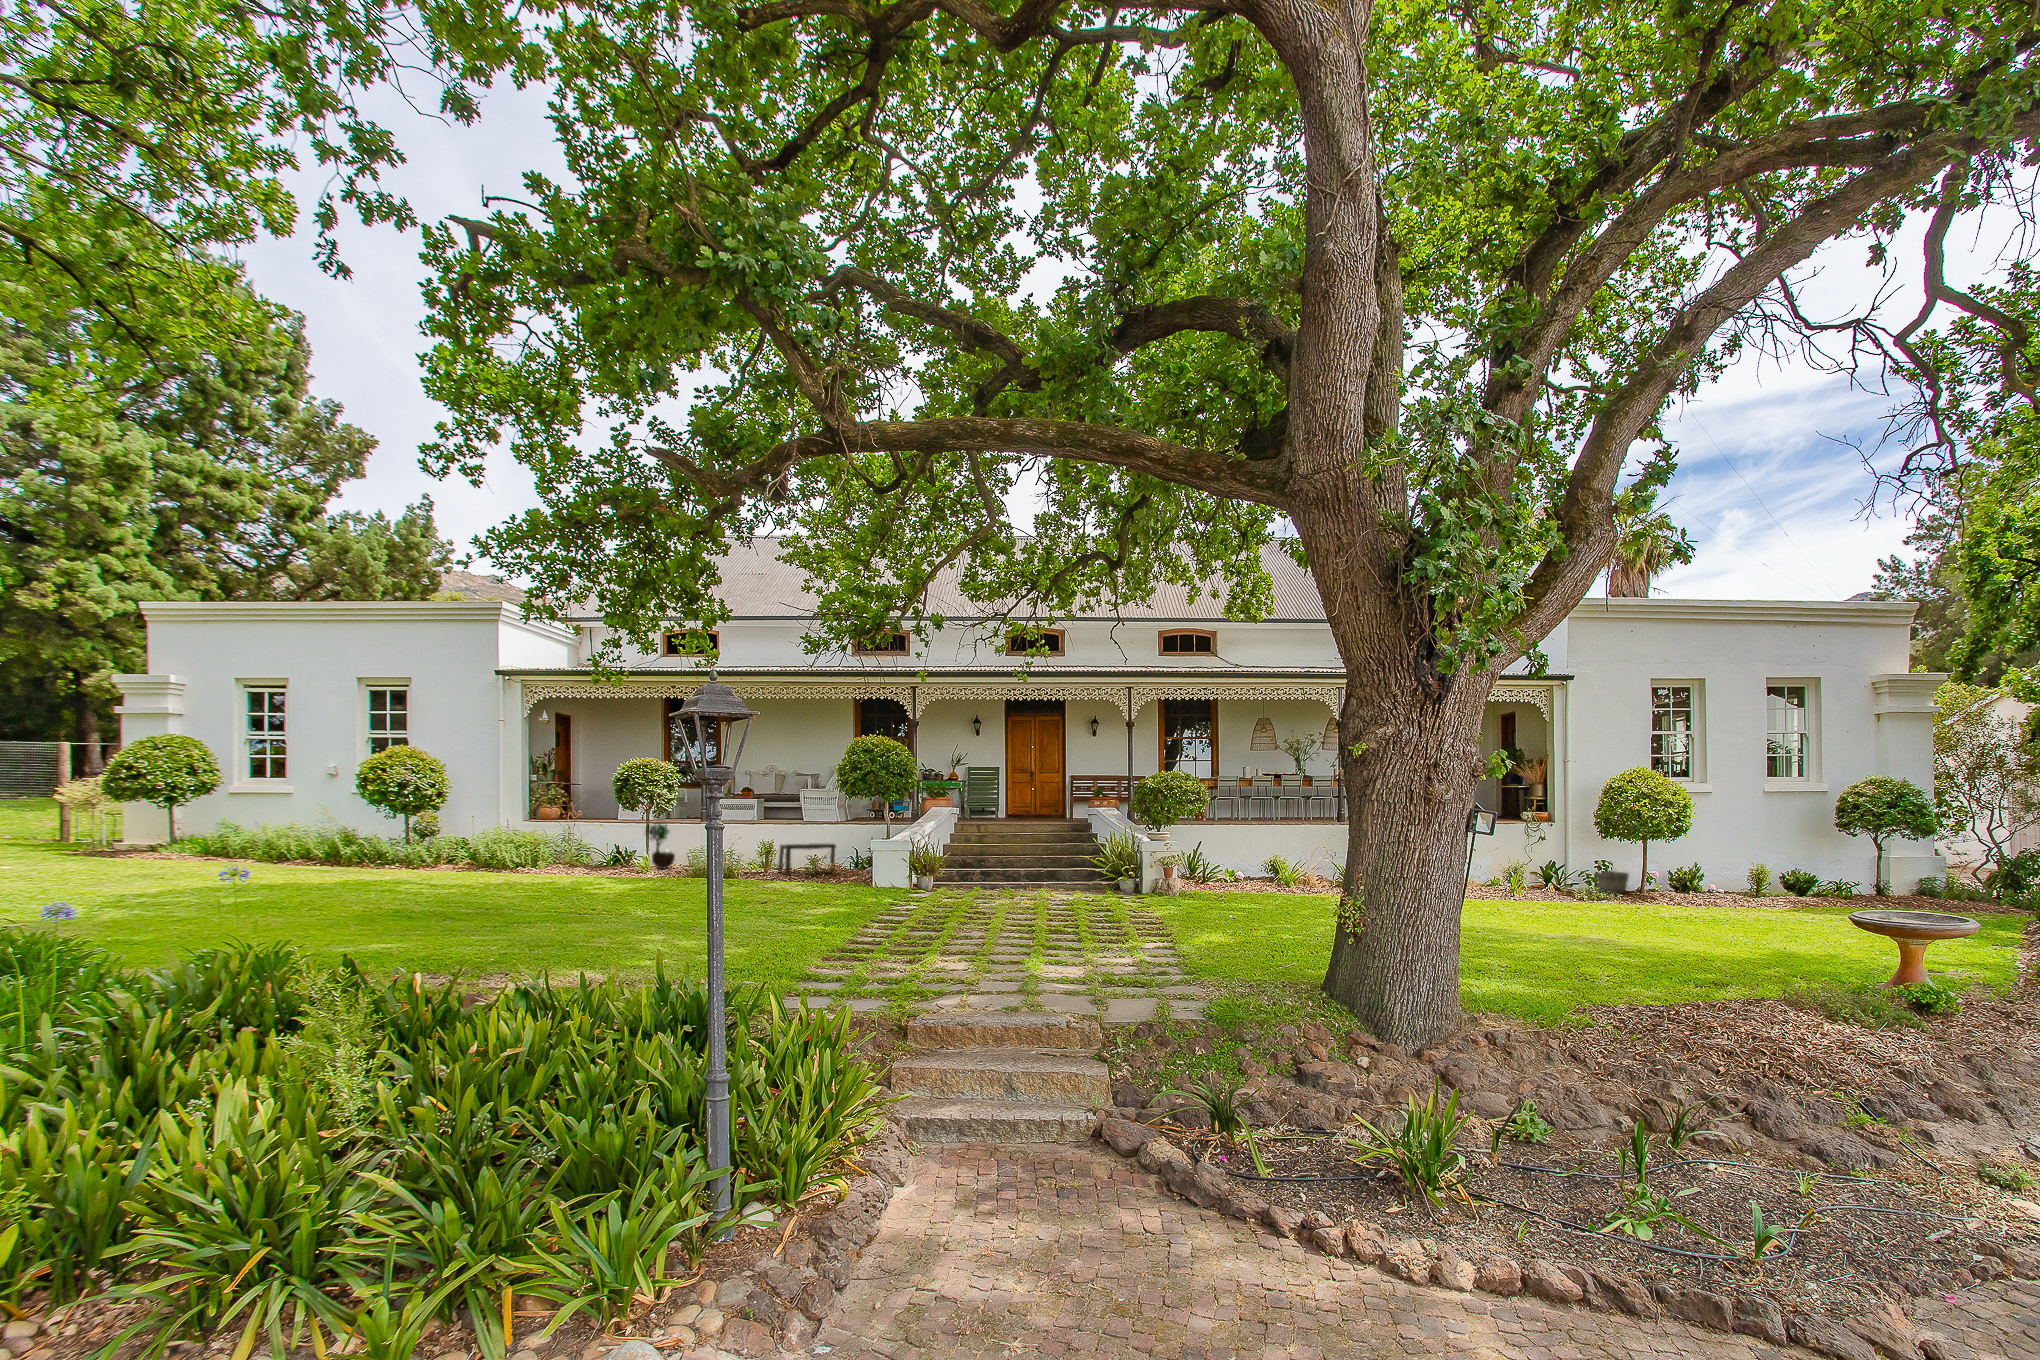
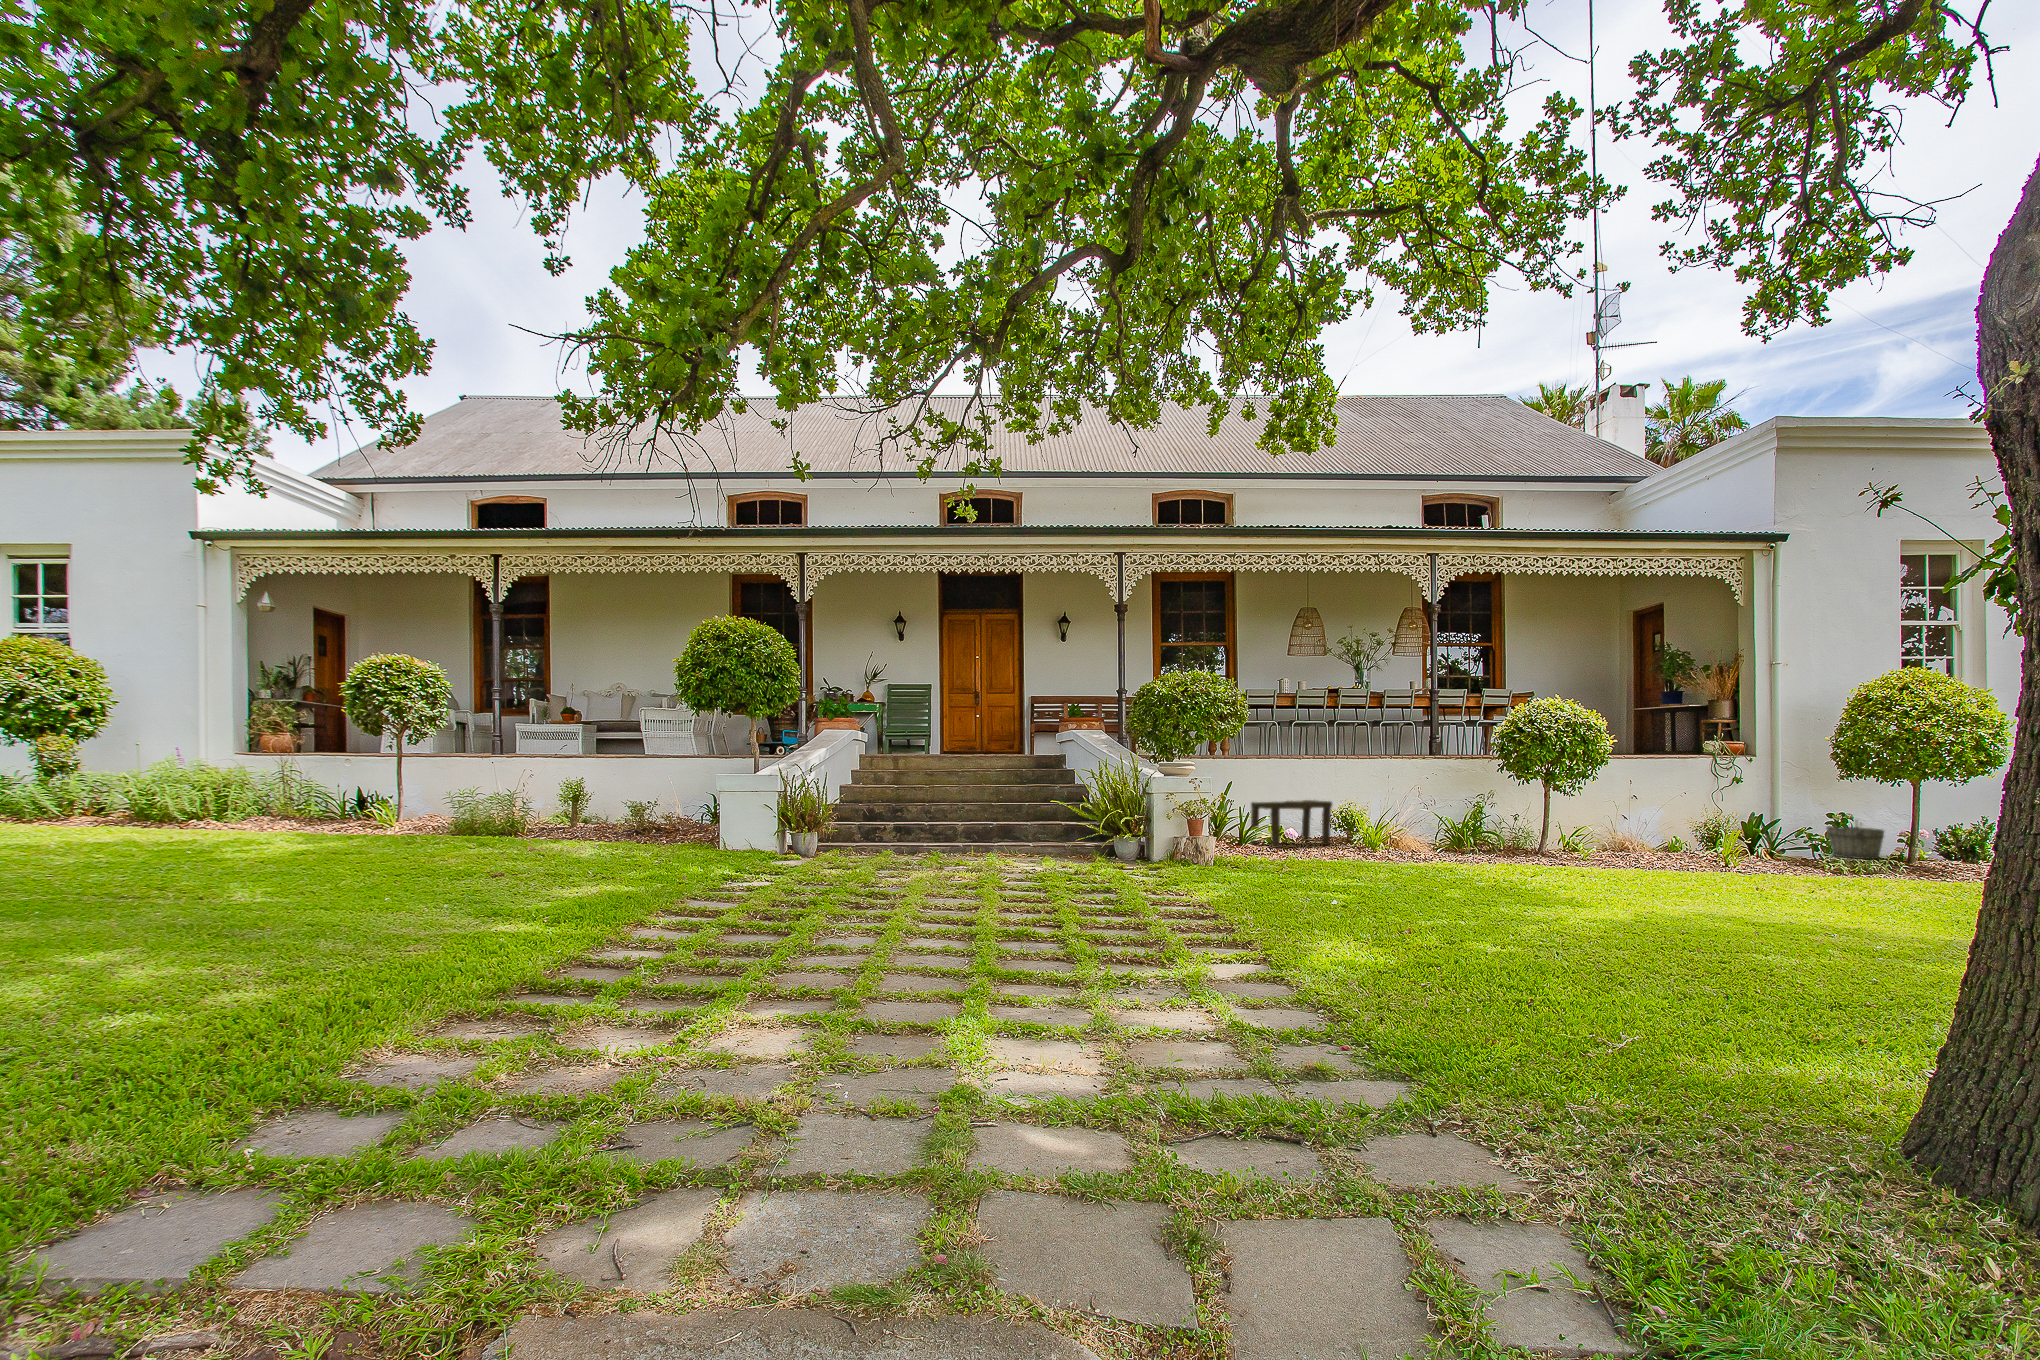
potted tree: present [646,822,675,869] -> none [391,746,446,822]
bench: present [778,844,836,875] -> present [1251,800,1332,848]

